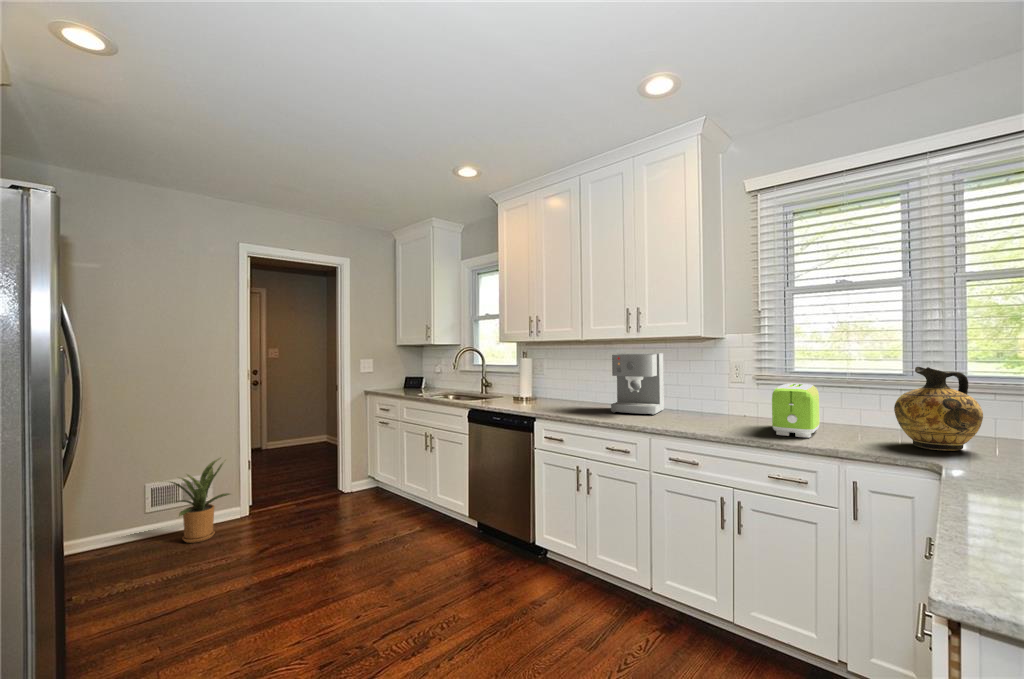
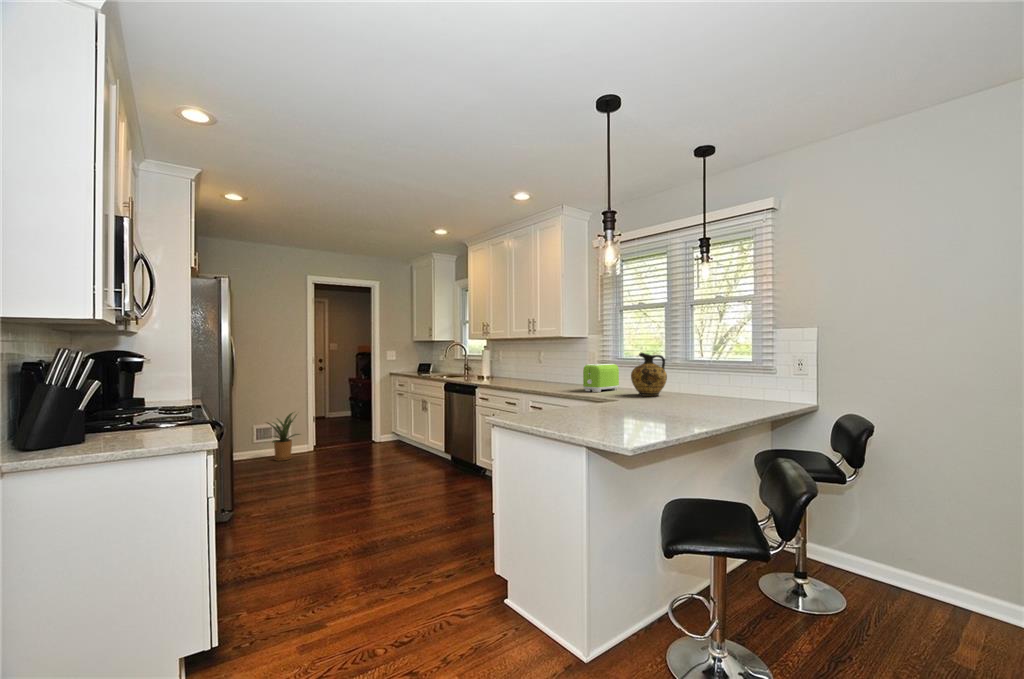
coffee maker: present [611,353,664,415] -> none [523,347,559,384]

